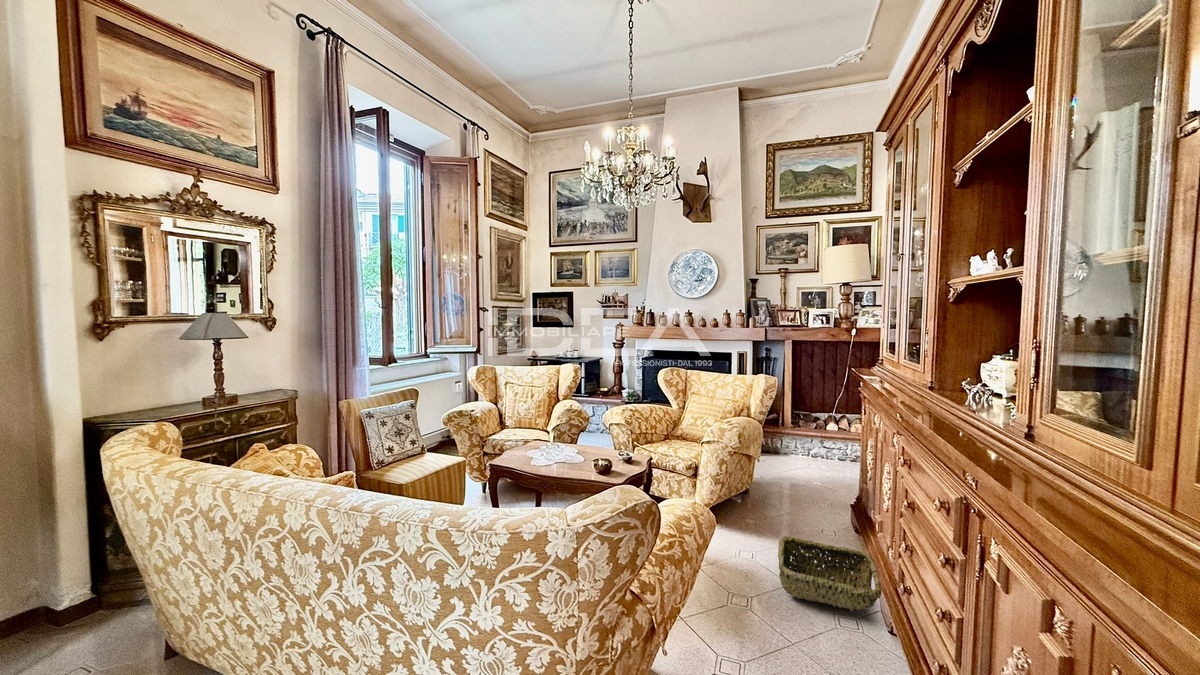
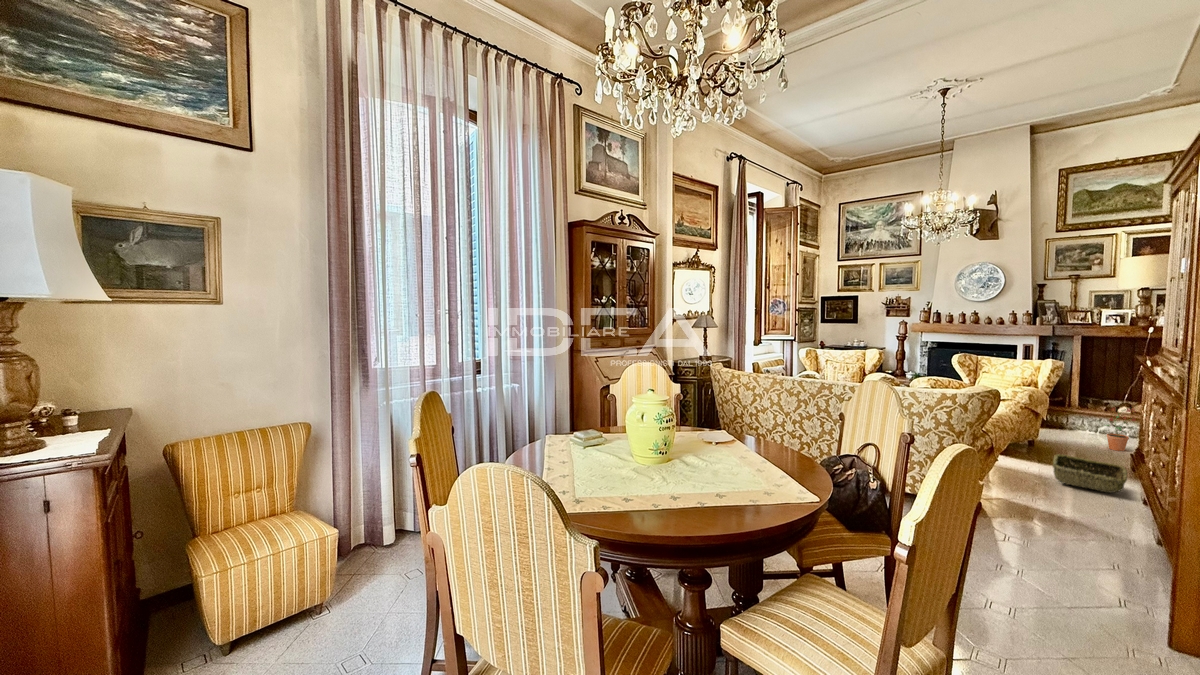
potted plant: none [821,432,853,490] -> present [1105,407,1136,451]

